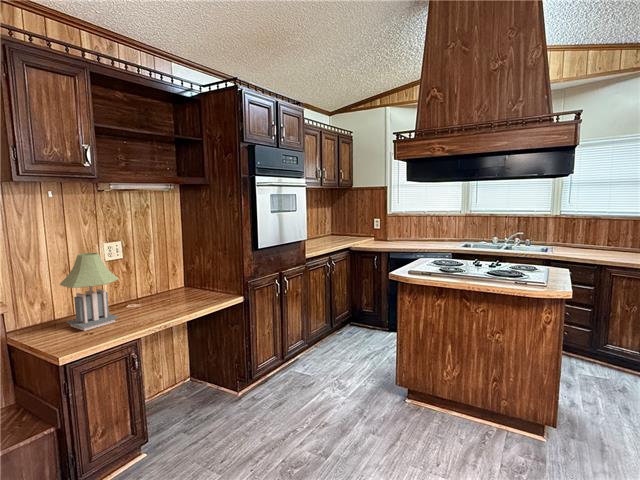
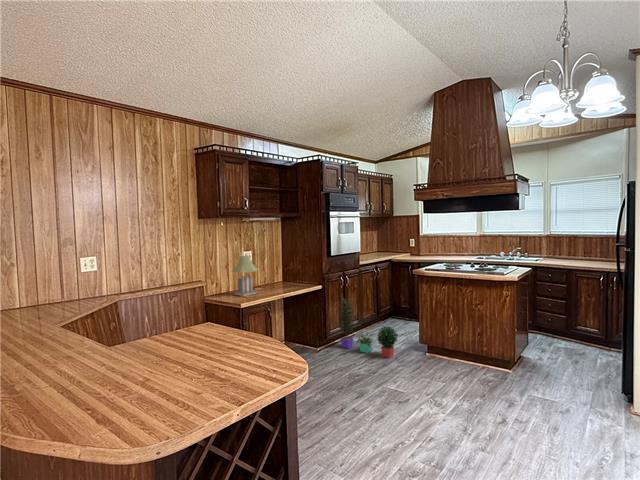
potted plant: none [270,313,365,412] -> present [338,298,398,358]

